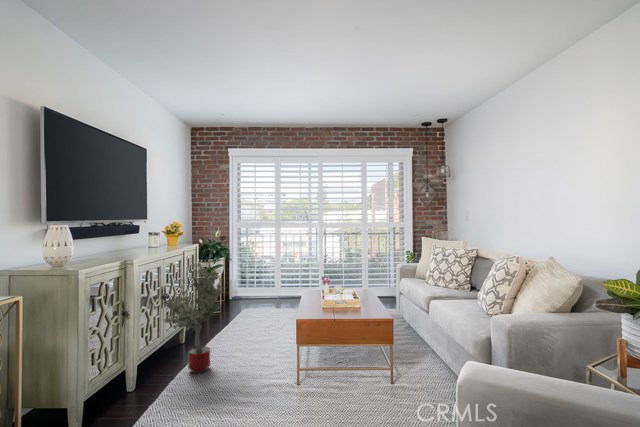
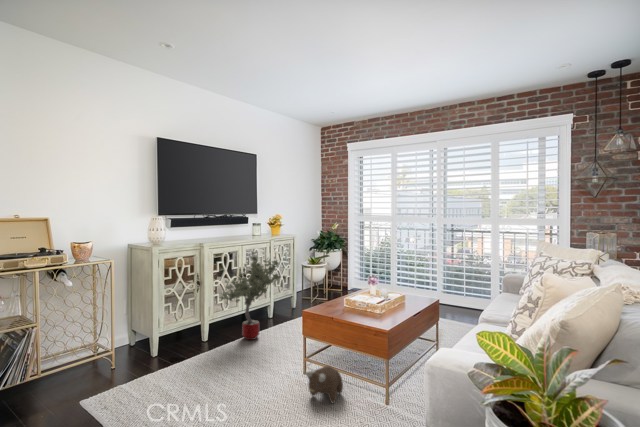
plush toy: none [348,363,380,399] -> present [306,366,343,403]

